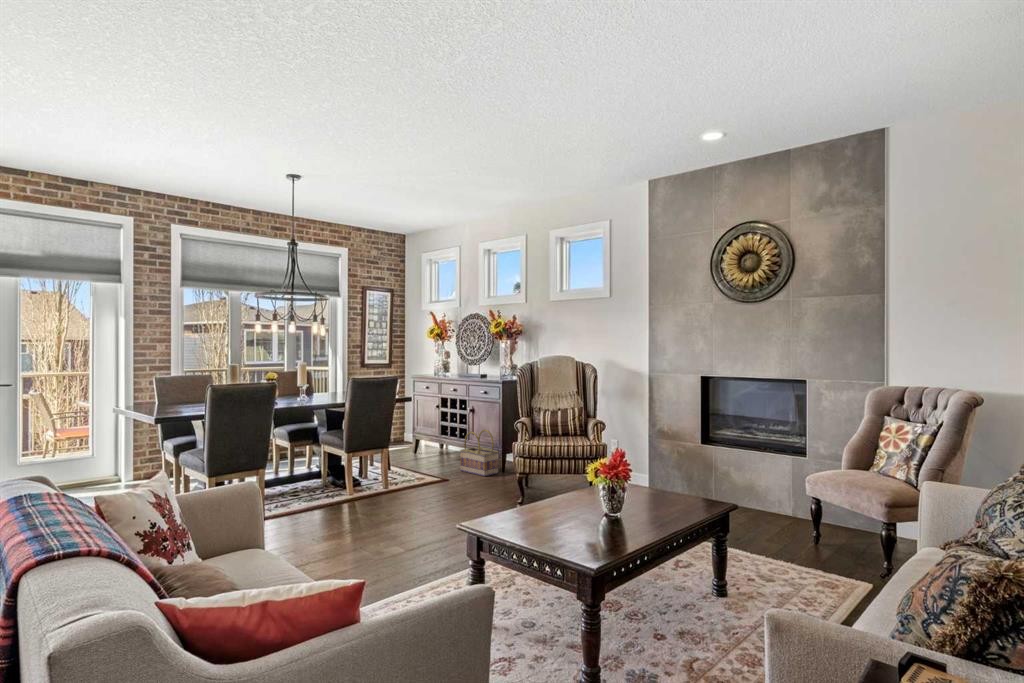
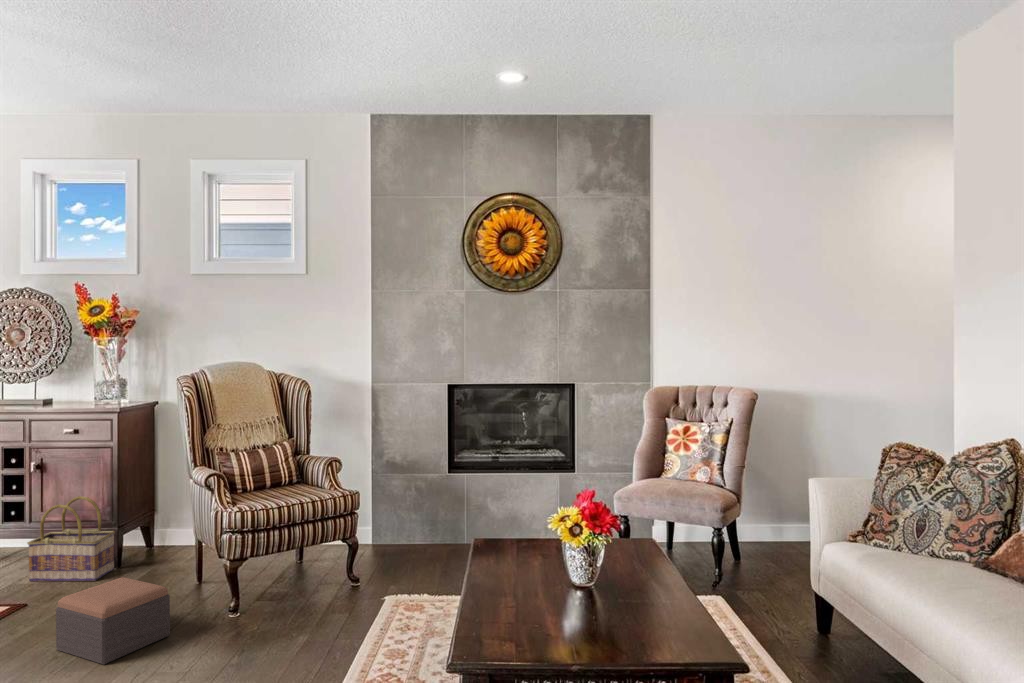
footstool: none [437,471,484,511] -> present [56,577,170,665]

